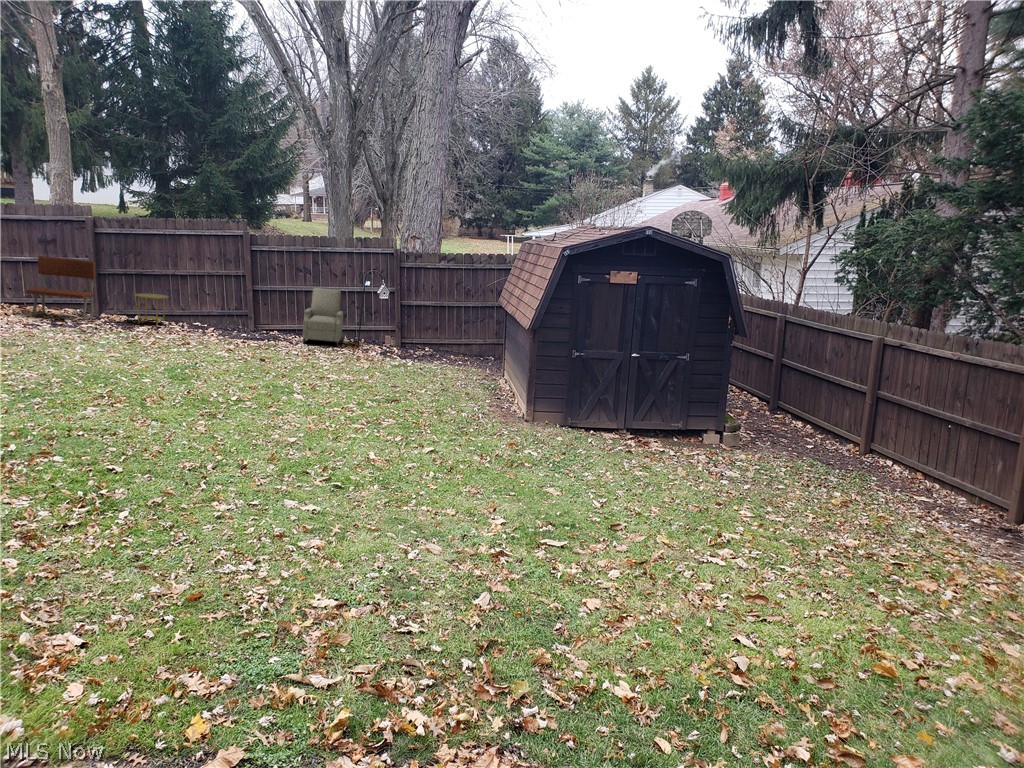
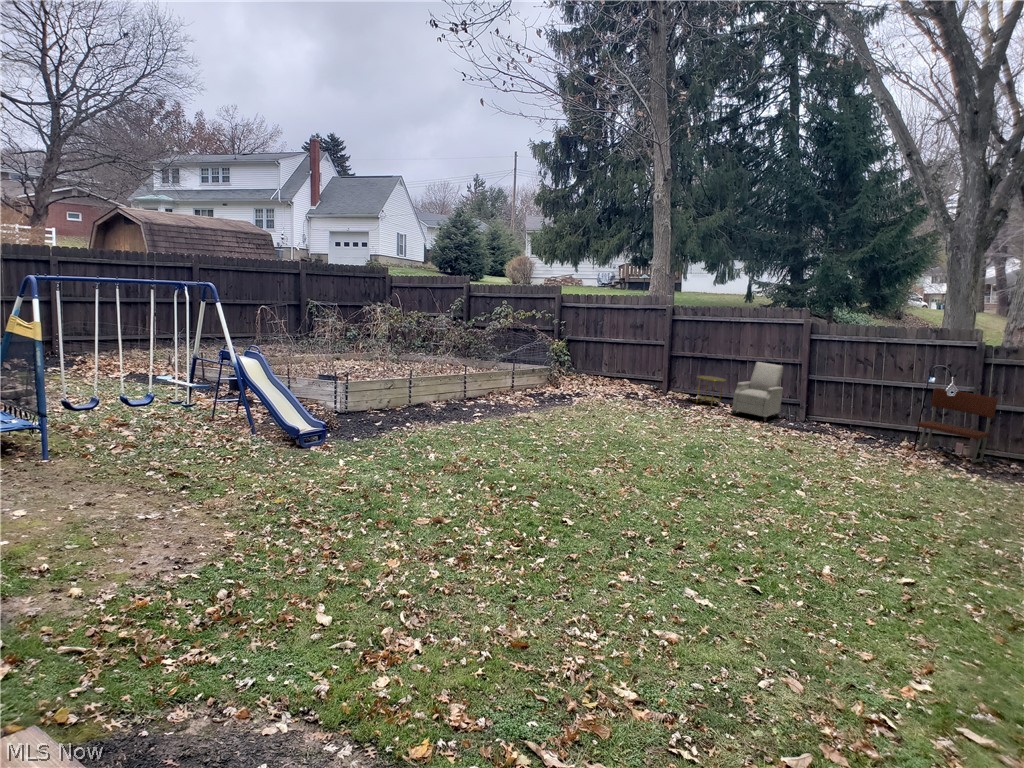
bench: present [26,256,95,320] -> present [917,388,997,463]
chair: present [303,288,343,346] -> present [732,362,783,422]

